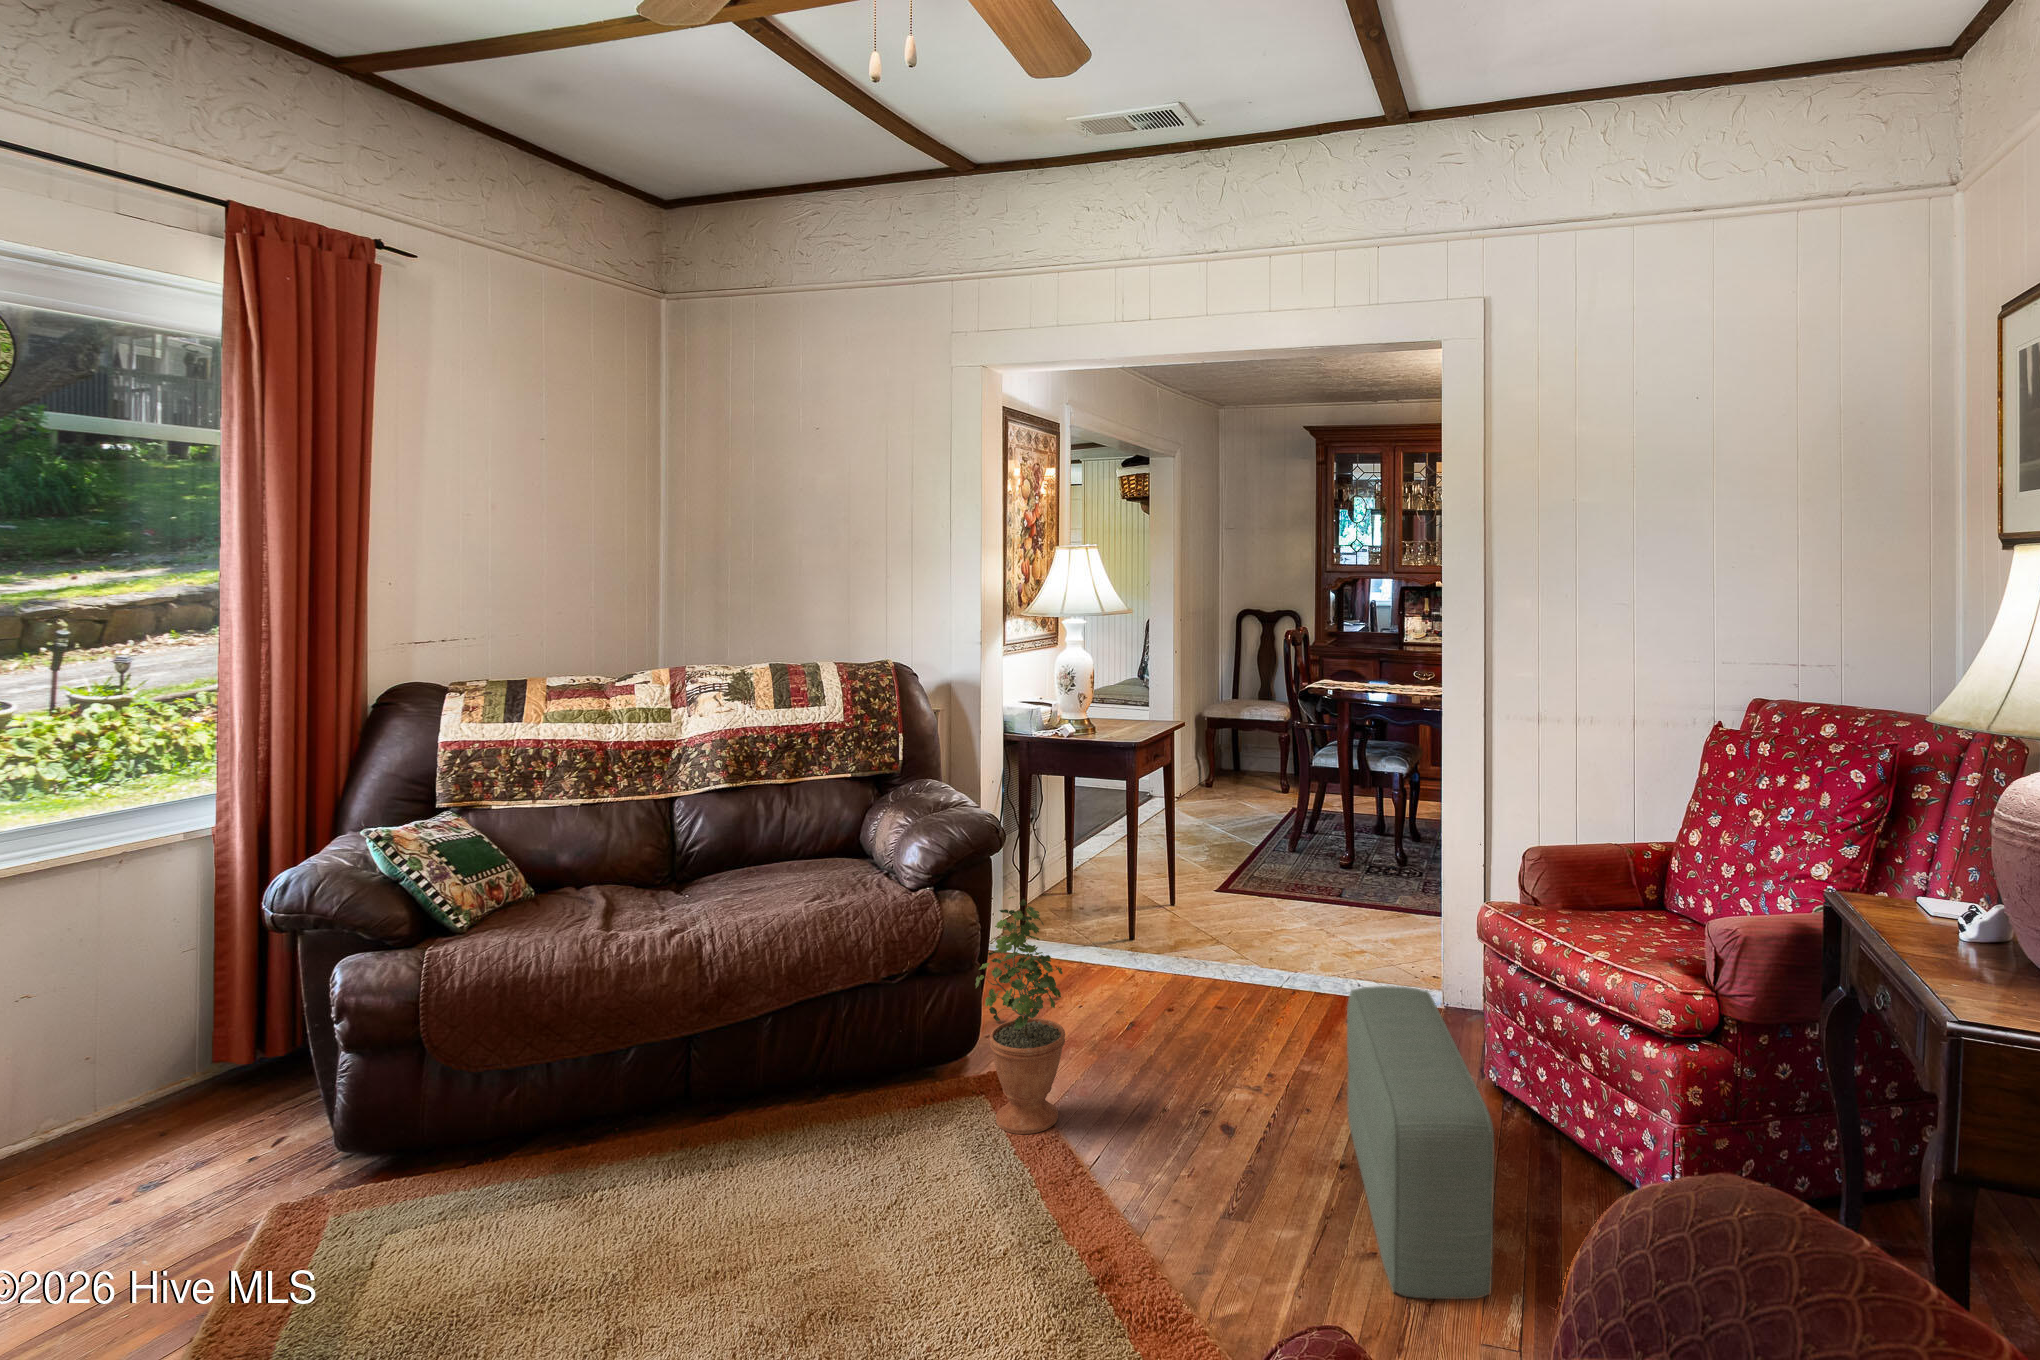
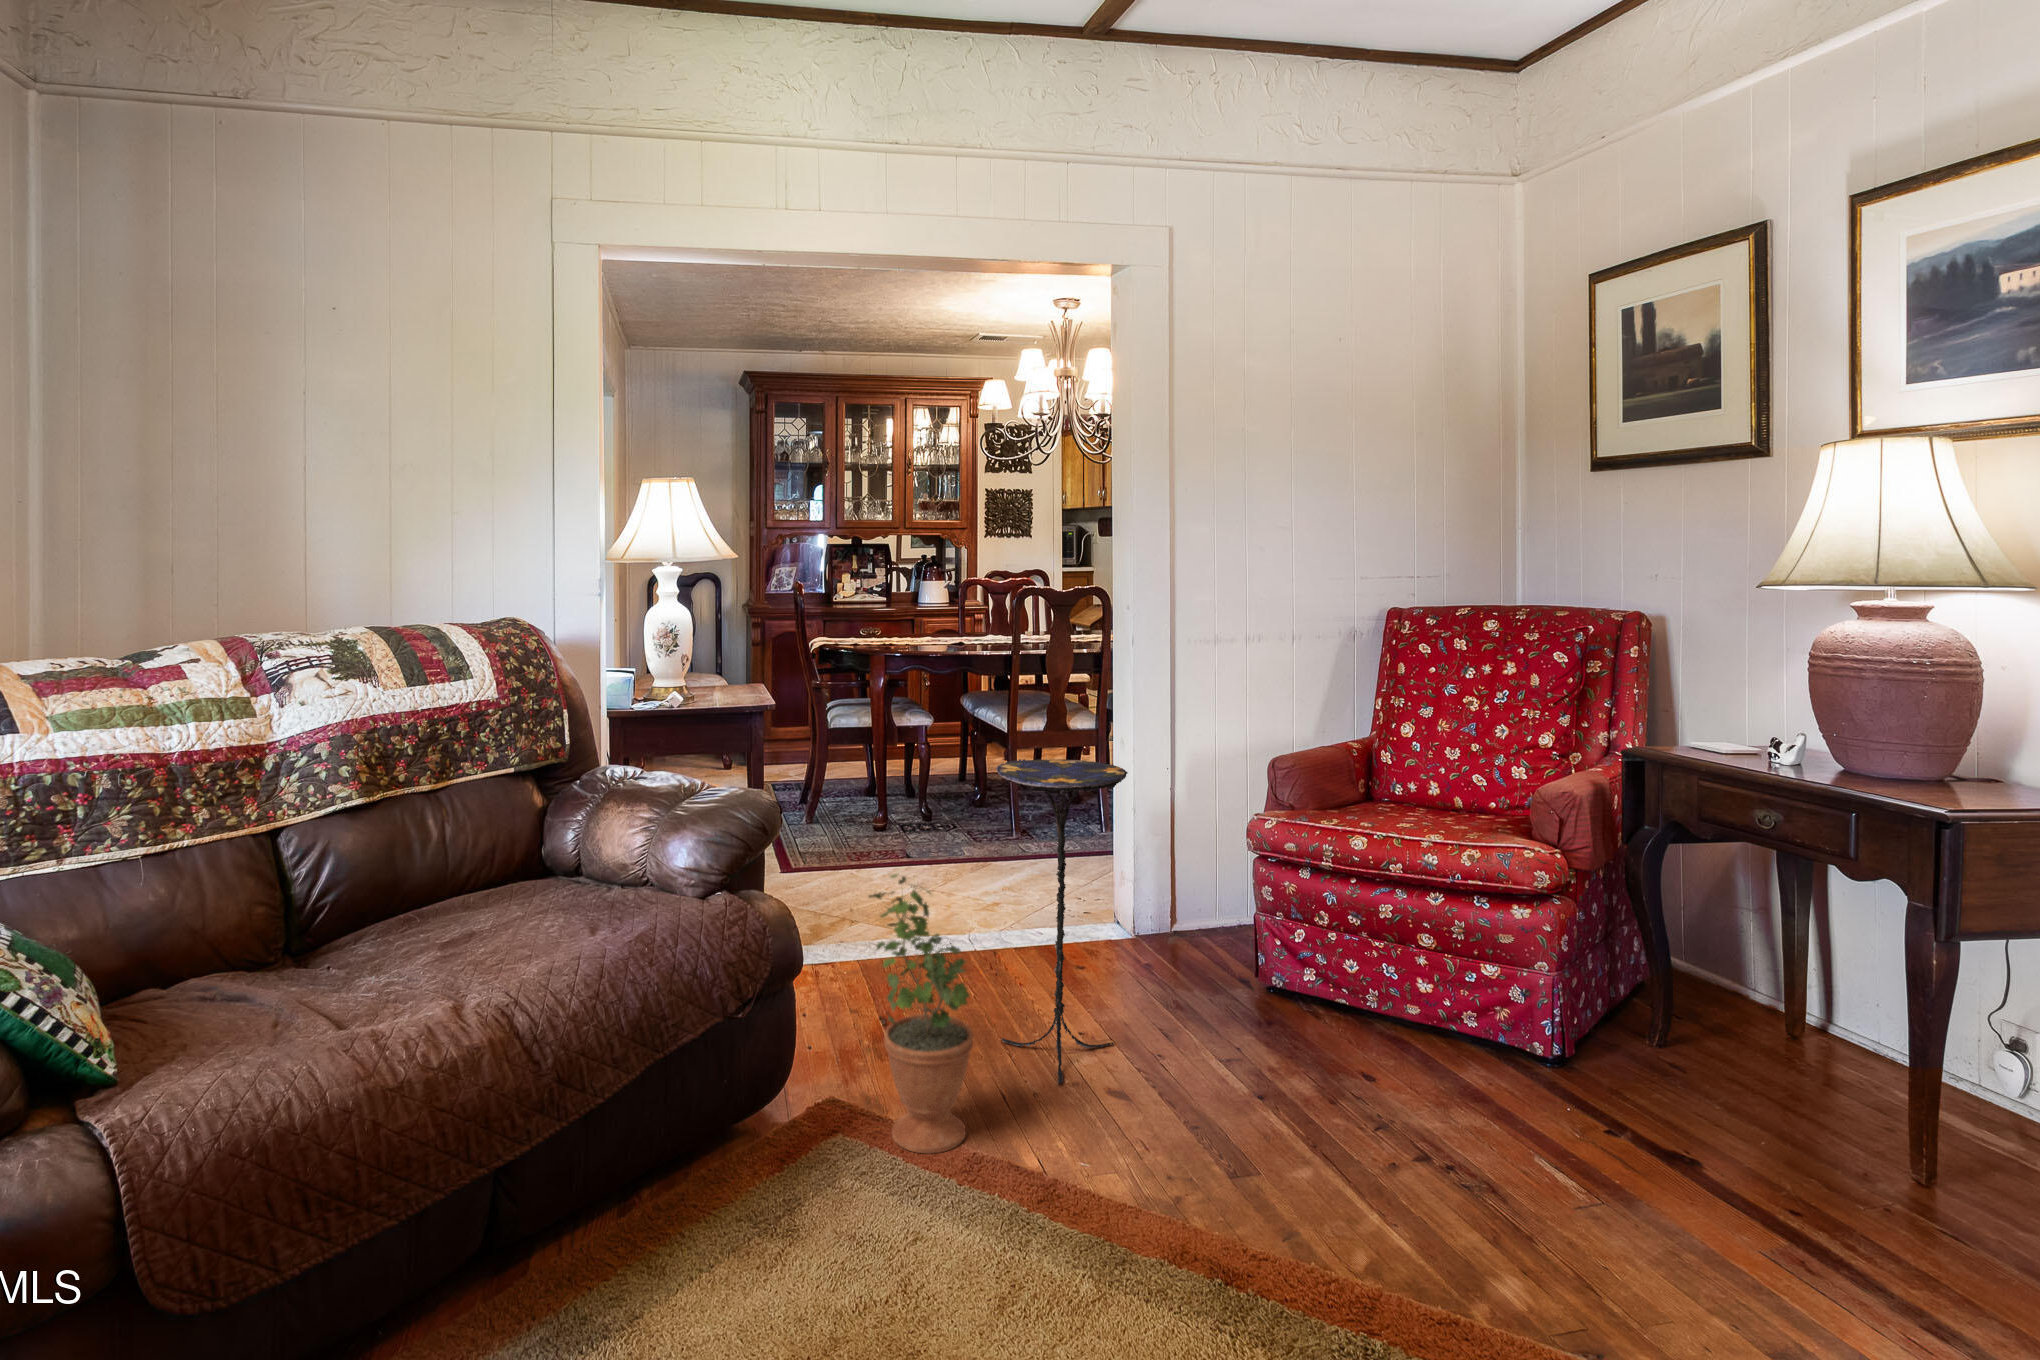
side table: none [1149,815,1269,1112] -> present [996,759,1128,1083]
pouf: present [1347,986,1494,1299] -> none [1215,899,1519,1179]

